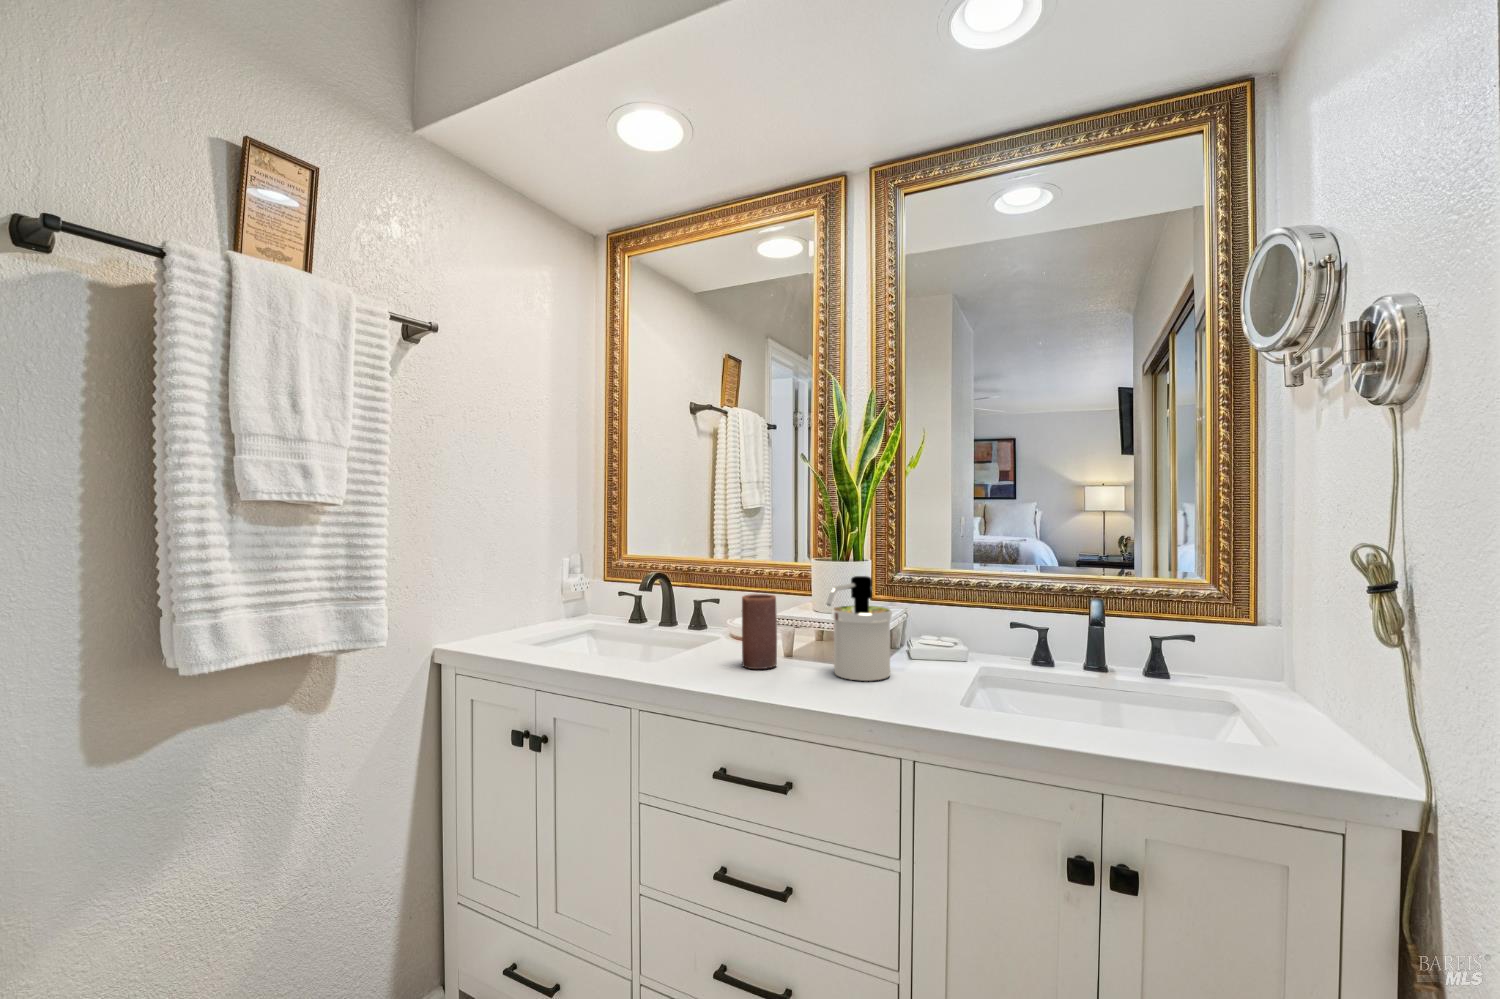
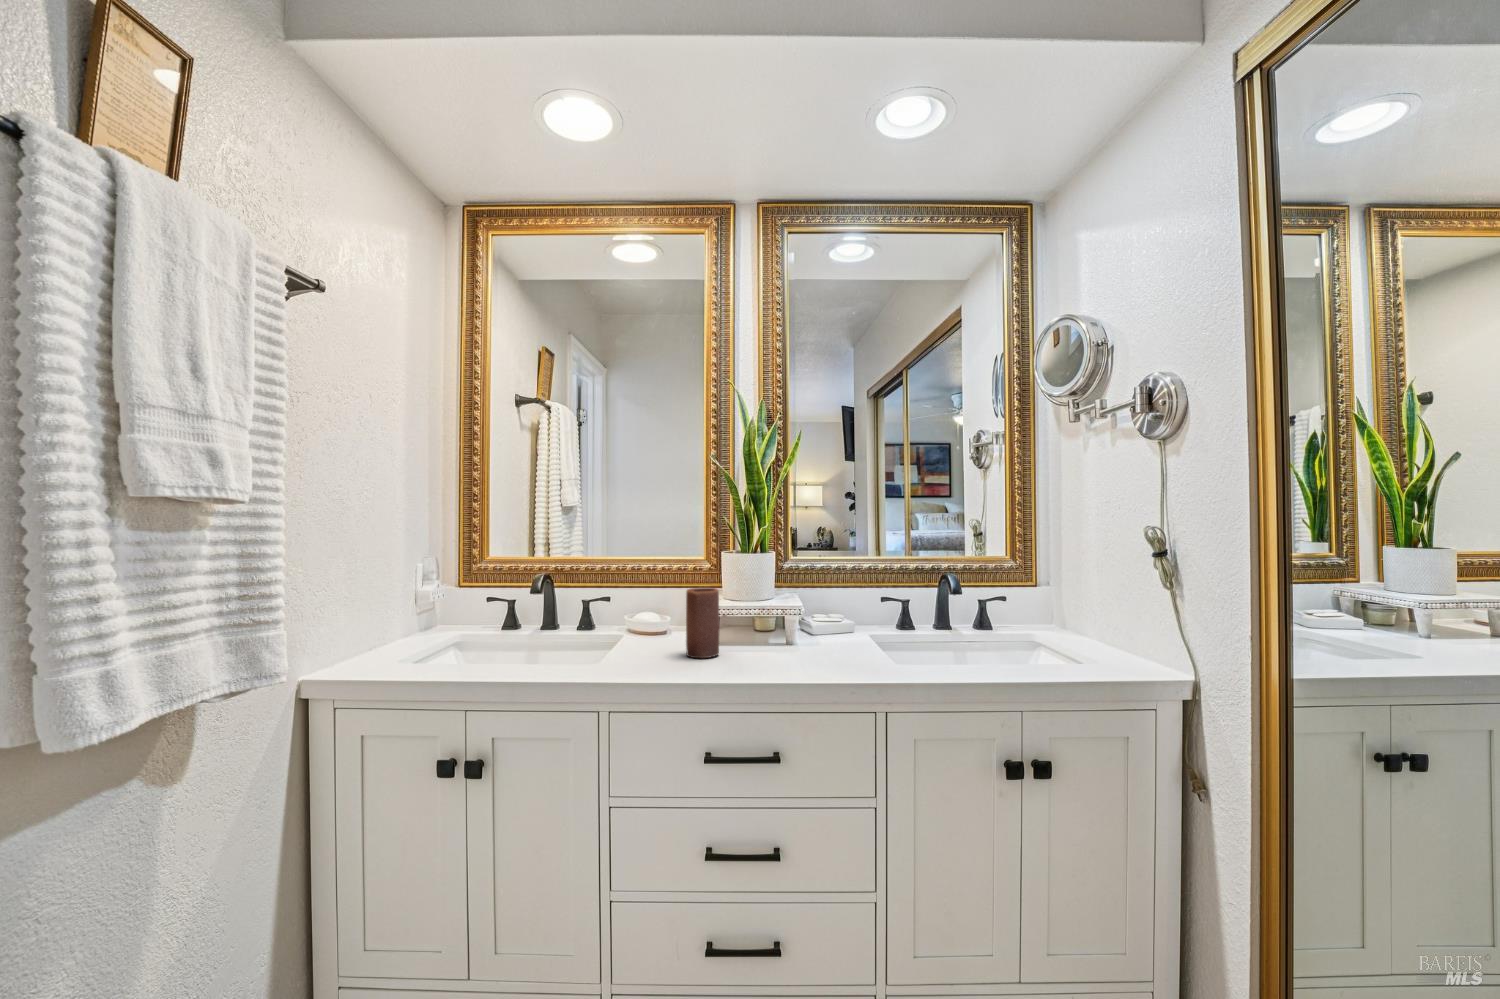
soap dispenser: present [826,576,892,681] -> none [770,566,822,657]

